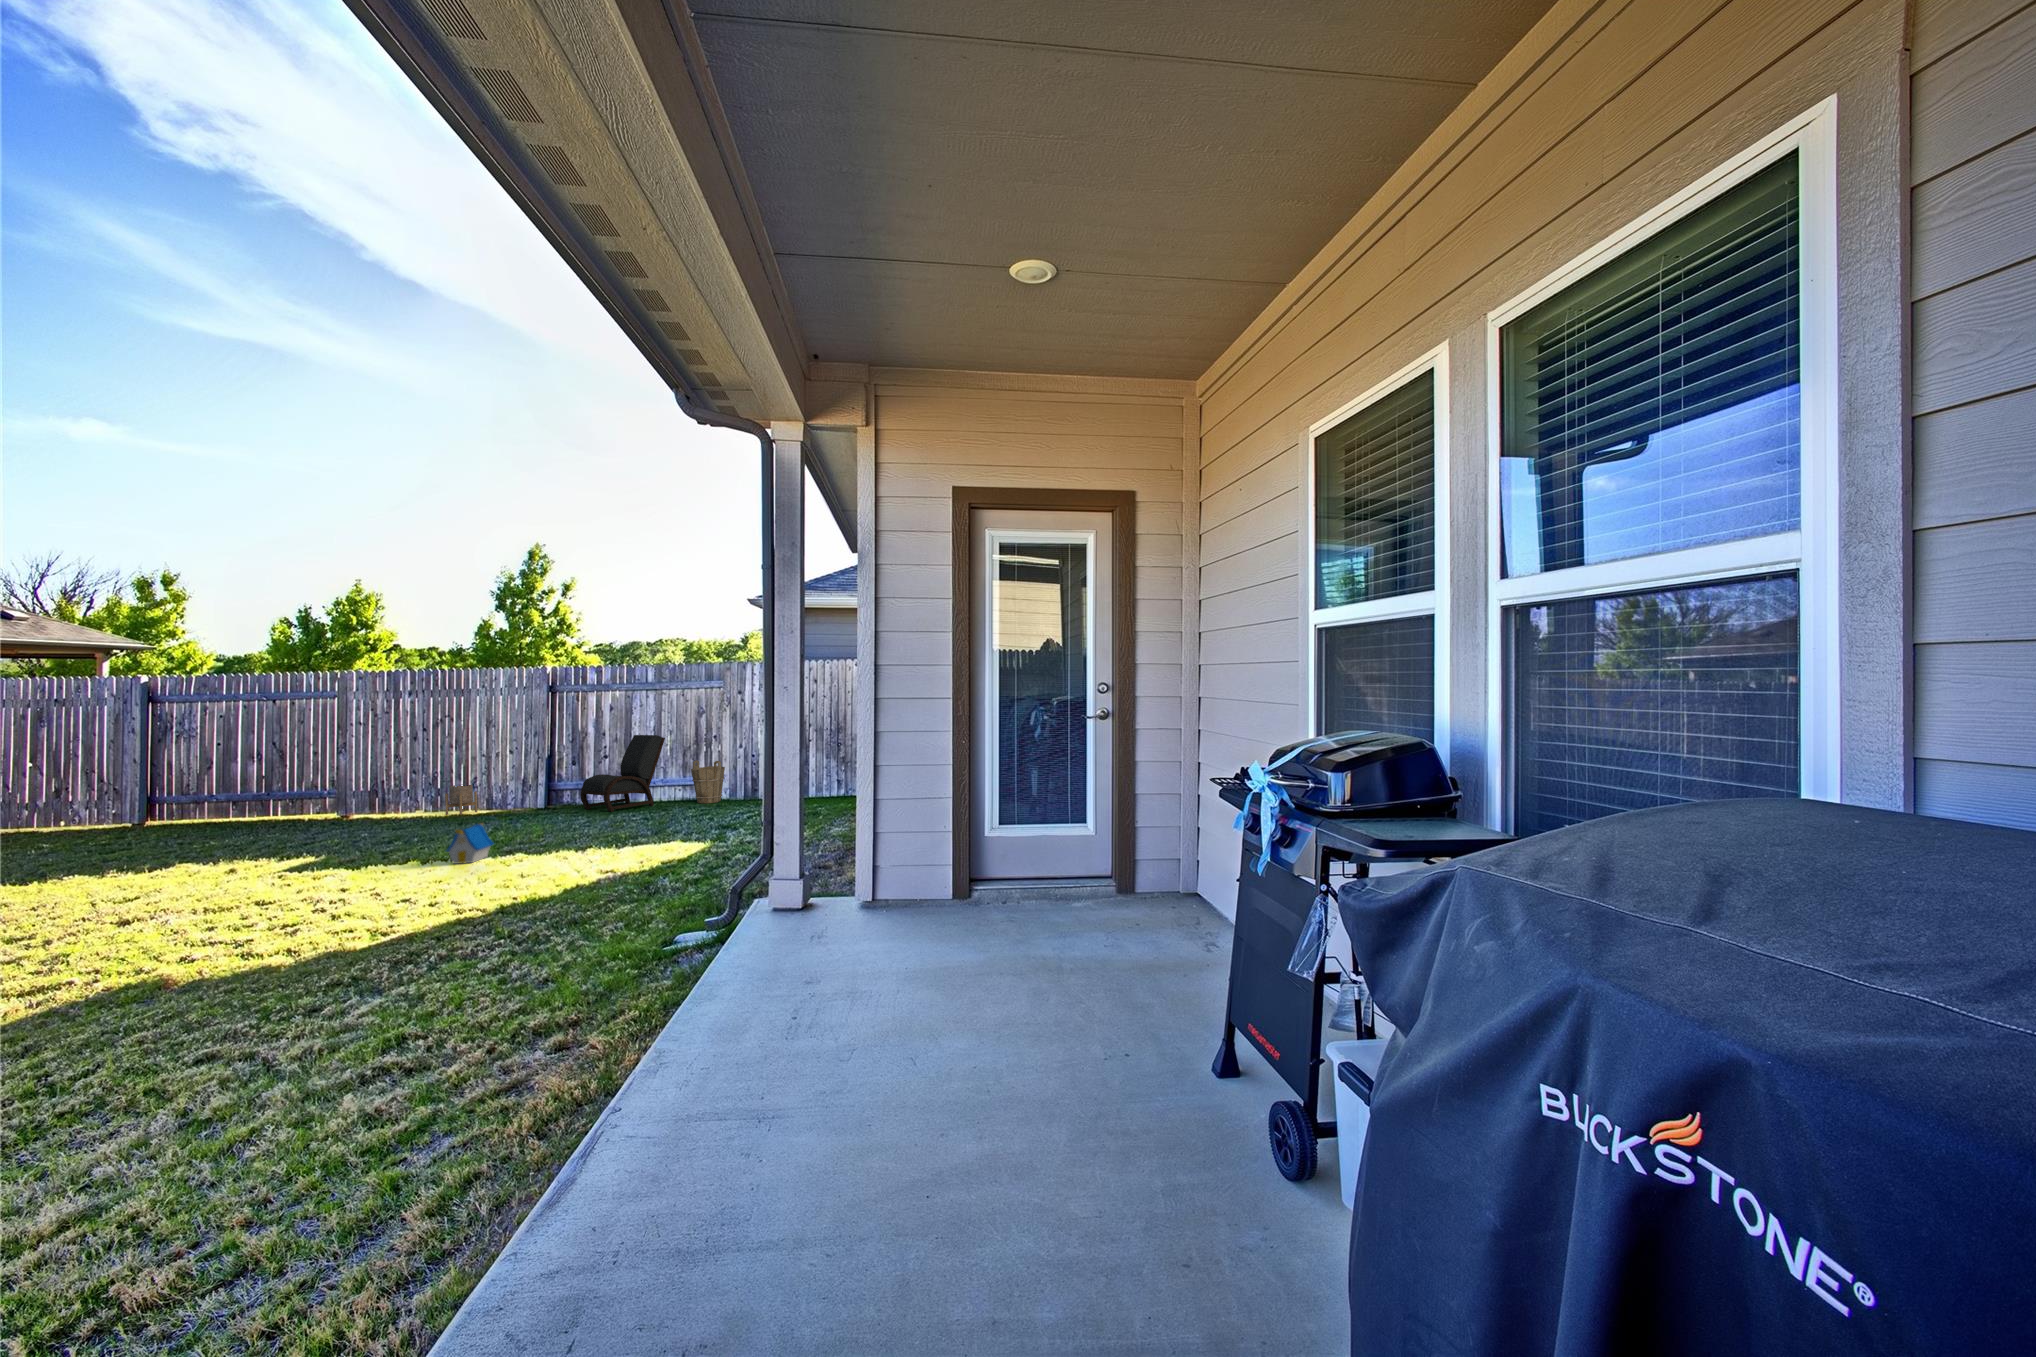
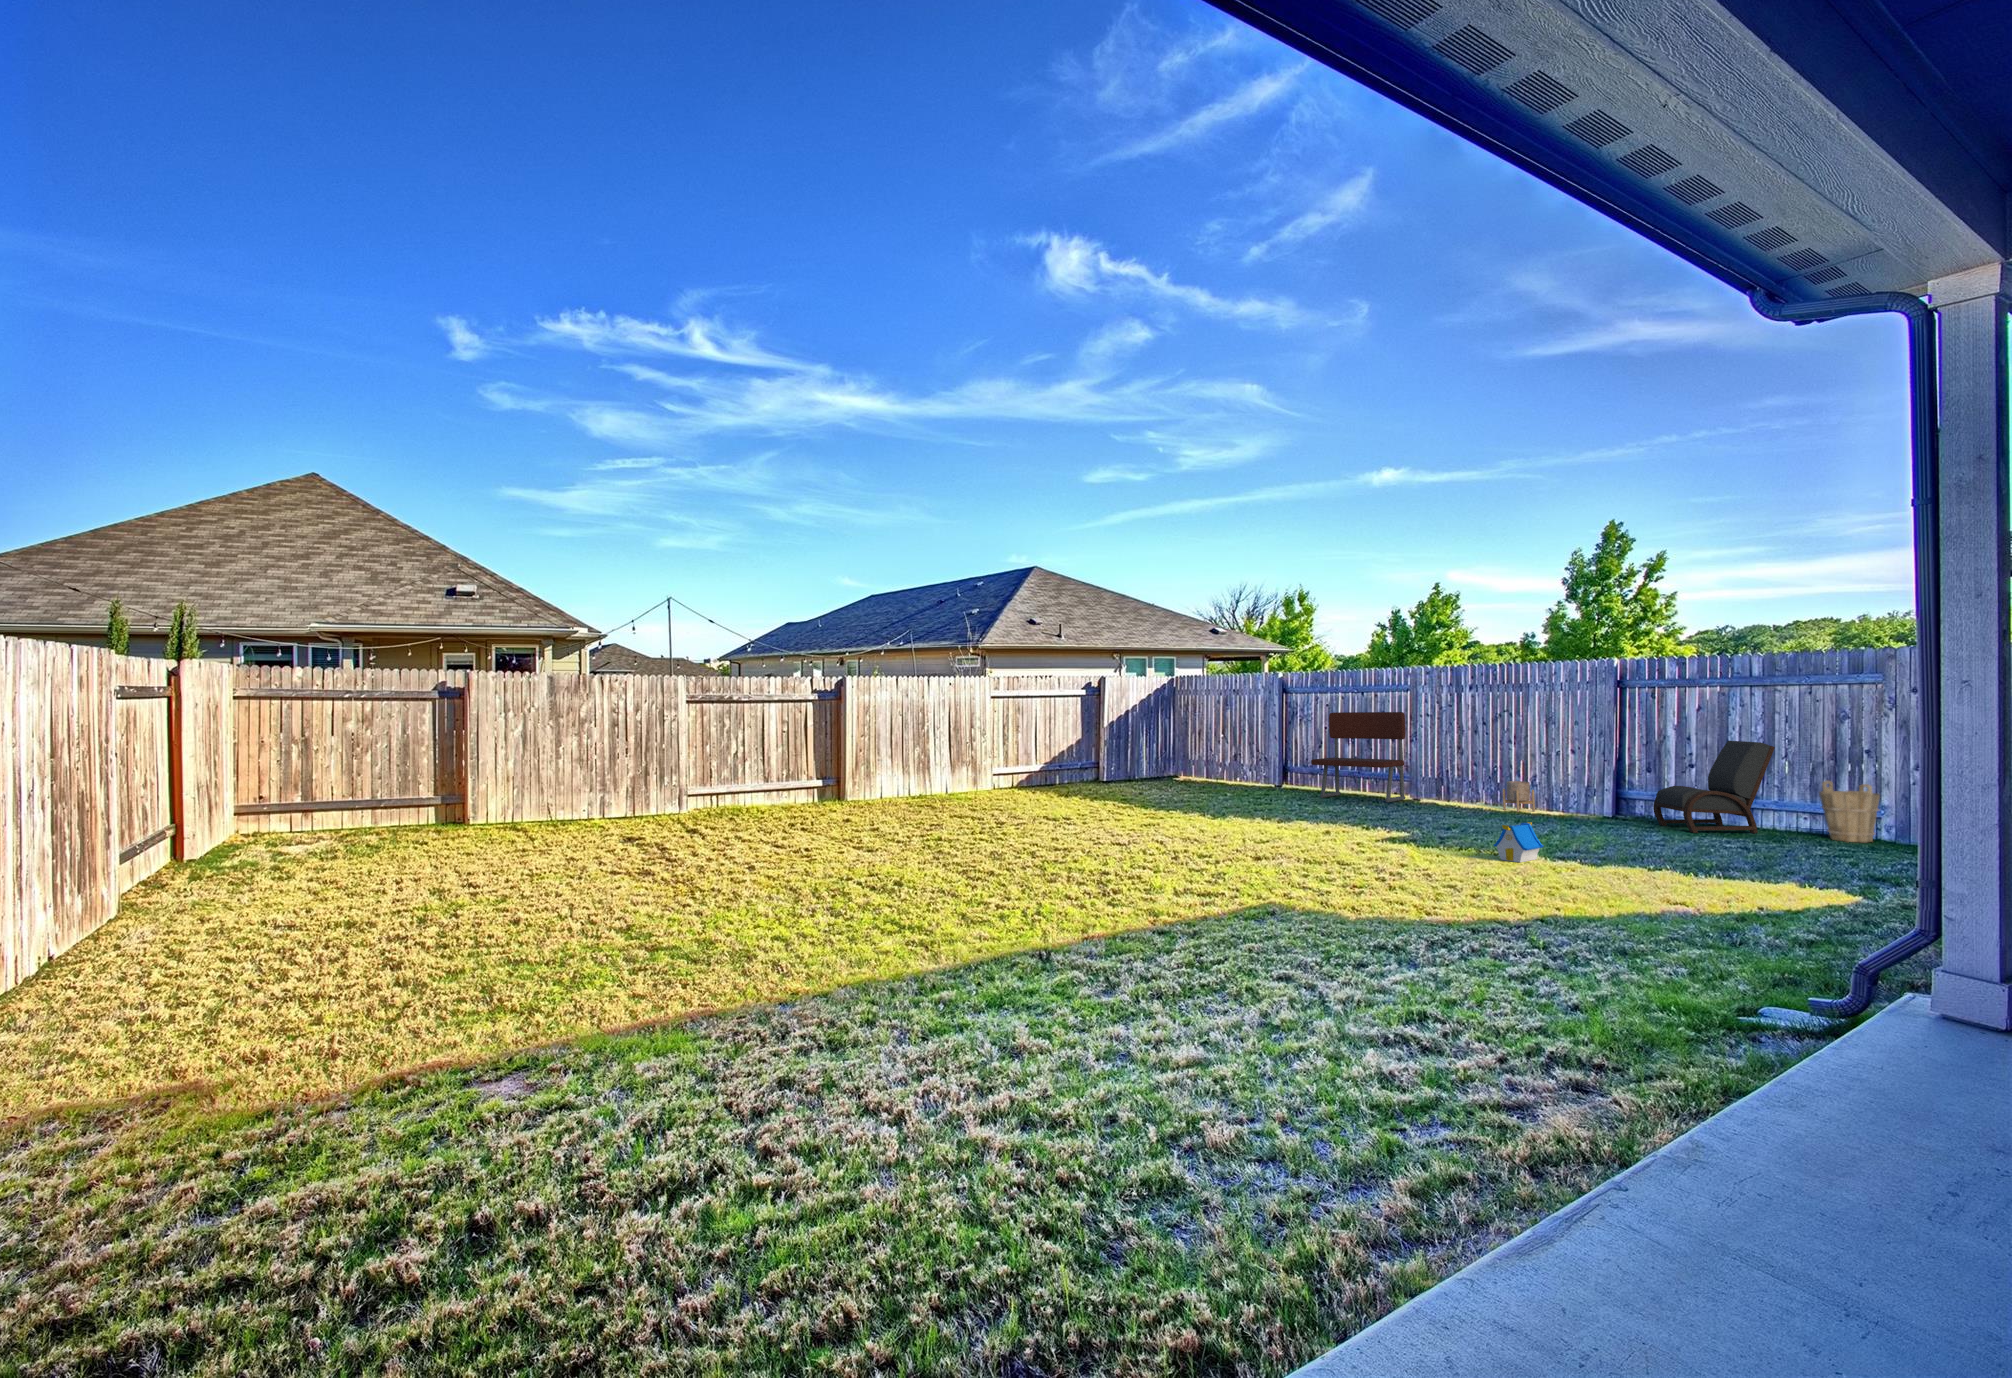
bench: none [195,722,332,830] -> present [1311,712,1406,802]

